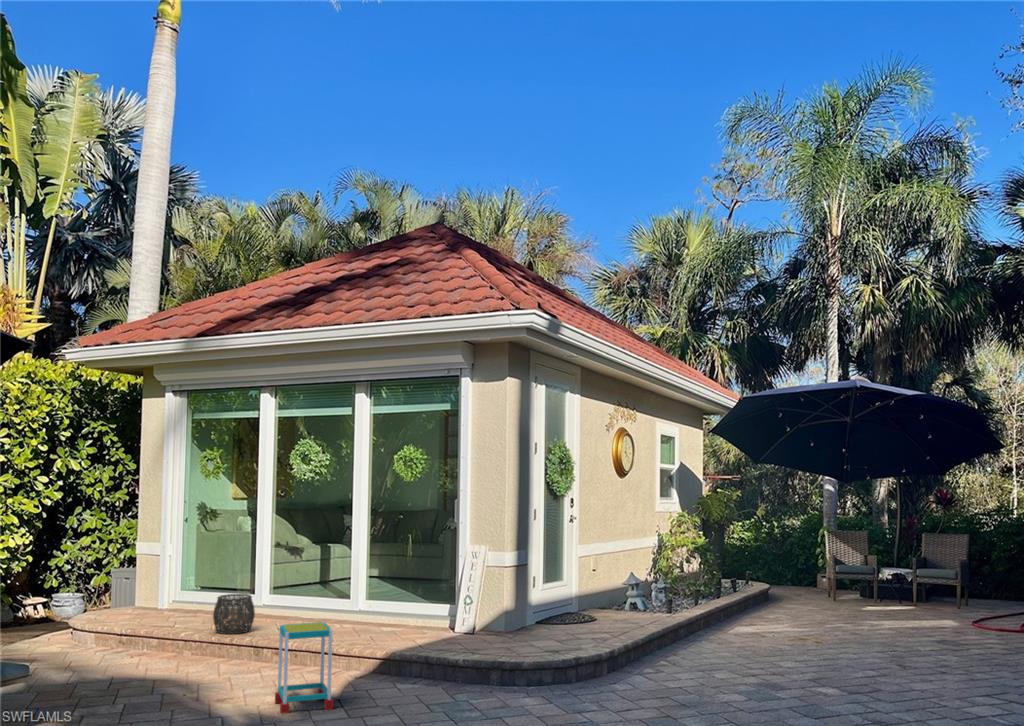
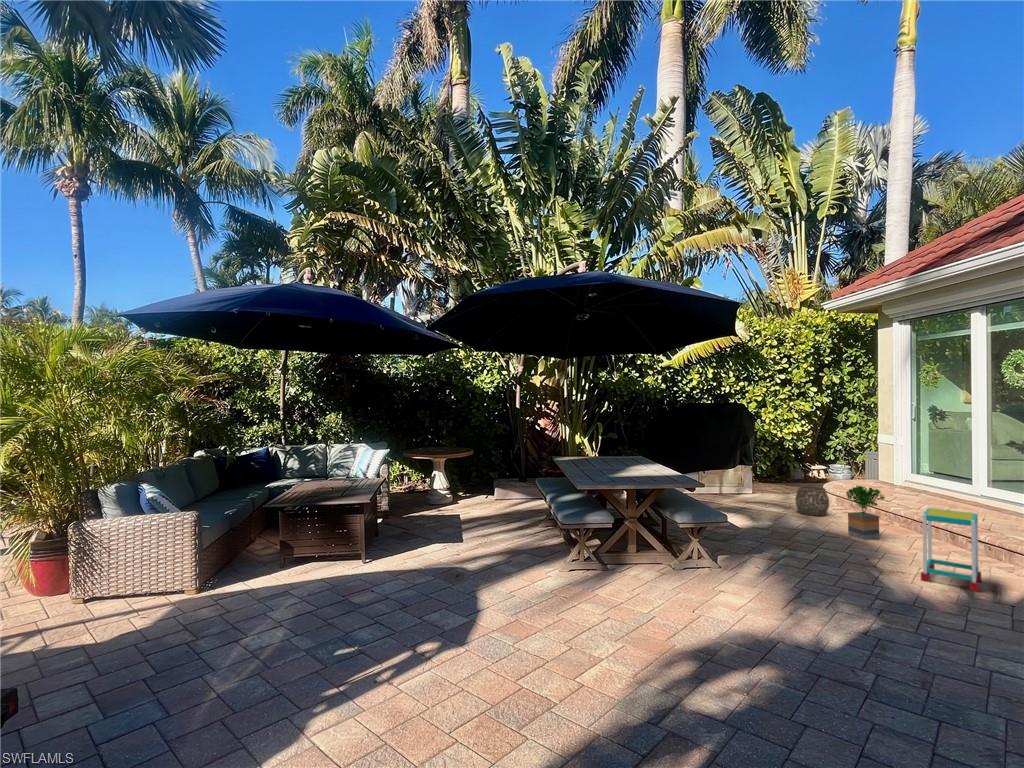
woven basket: present [213,594,255,634] -> present [795,486,829,516]
potted tree: none [160,612,207,687] -> present [847,486,885,540]

